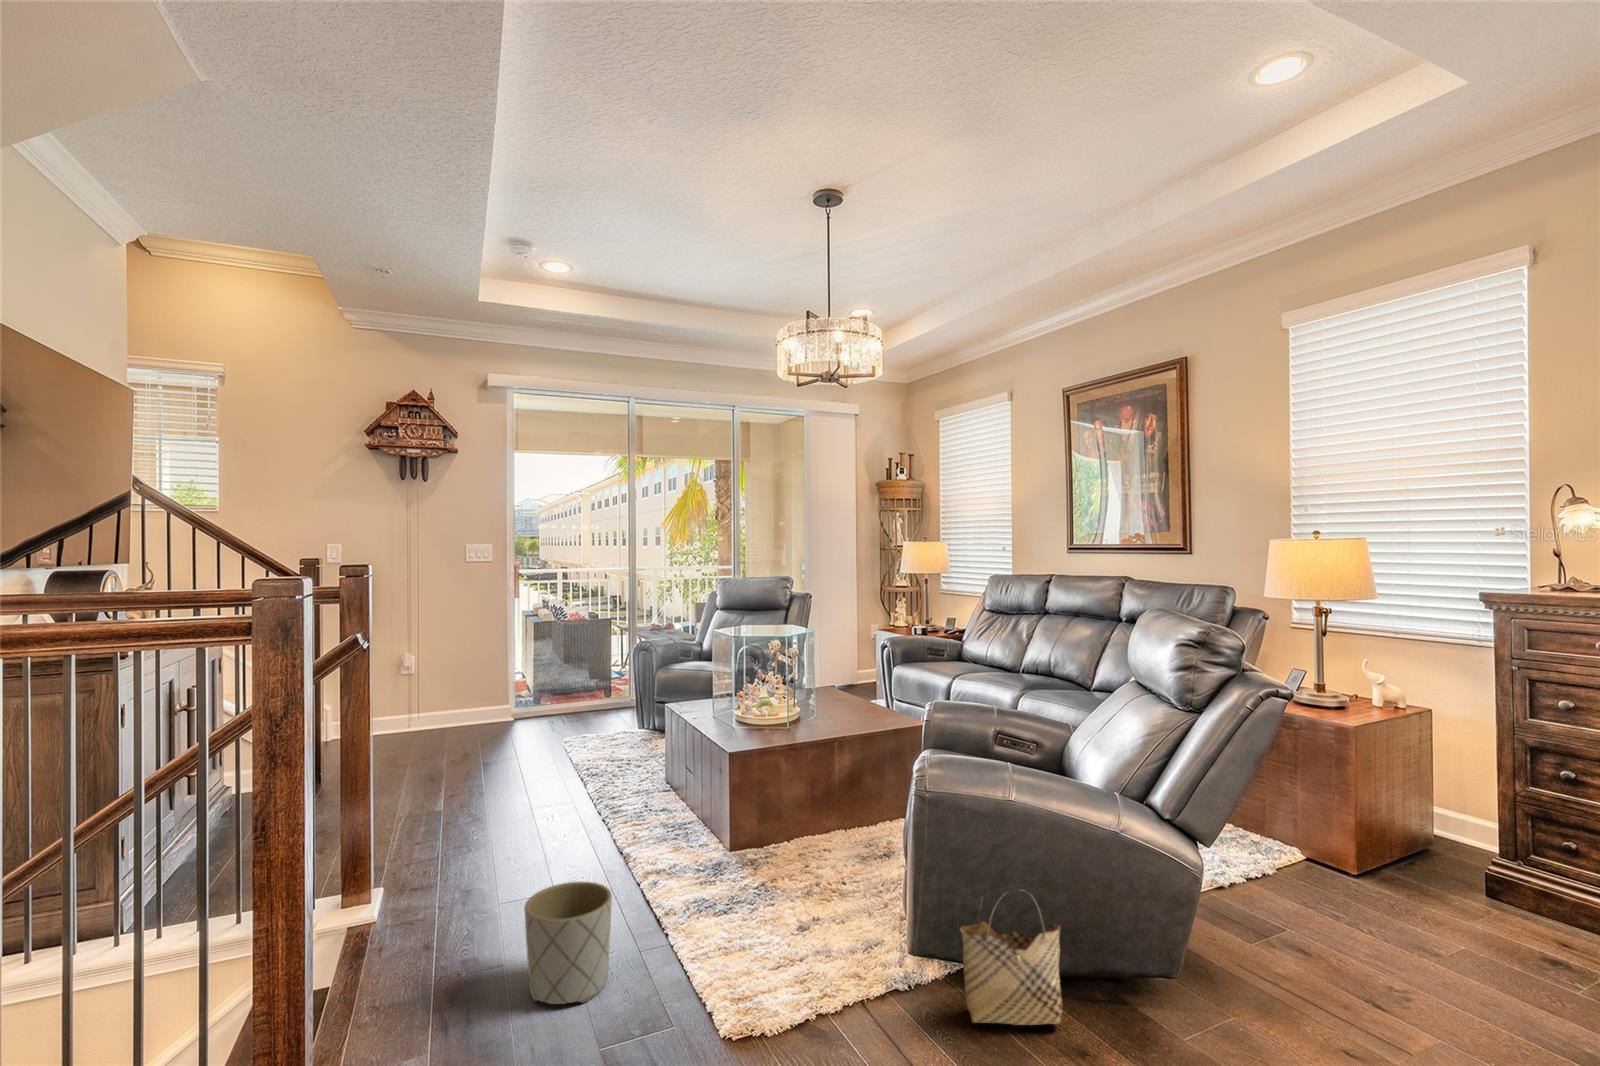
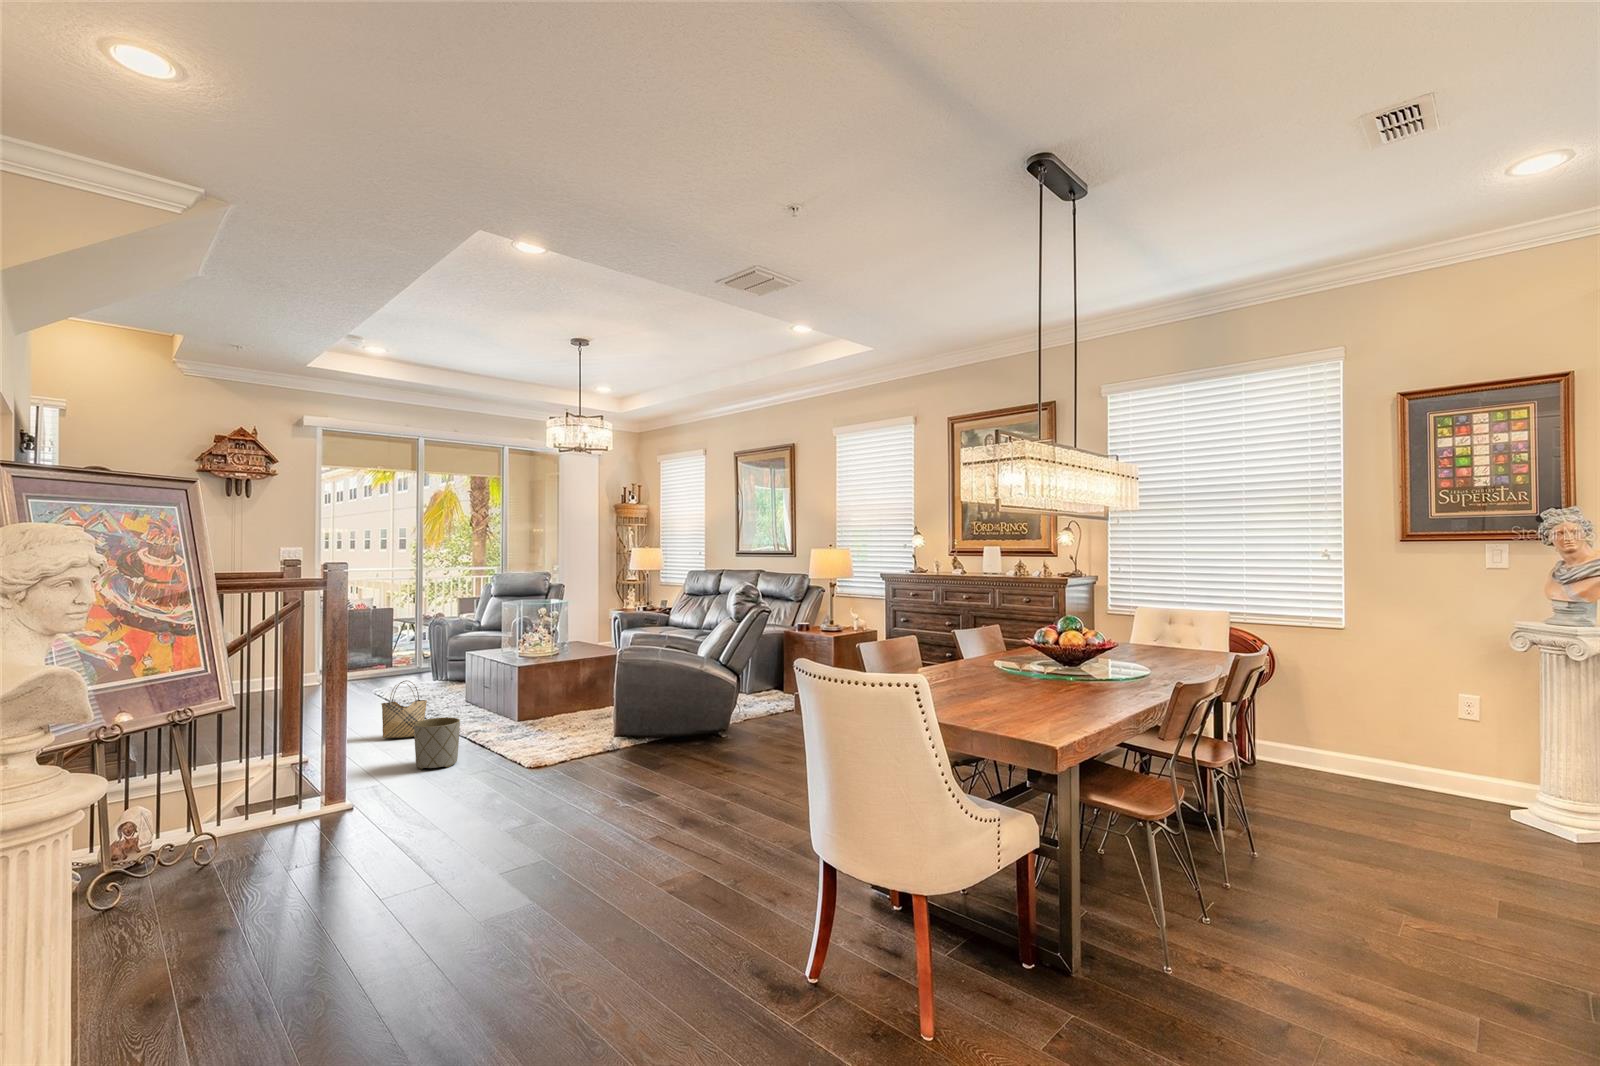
woven basket: present [961,892,1062,1025] -> present [381,680,427,738]

